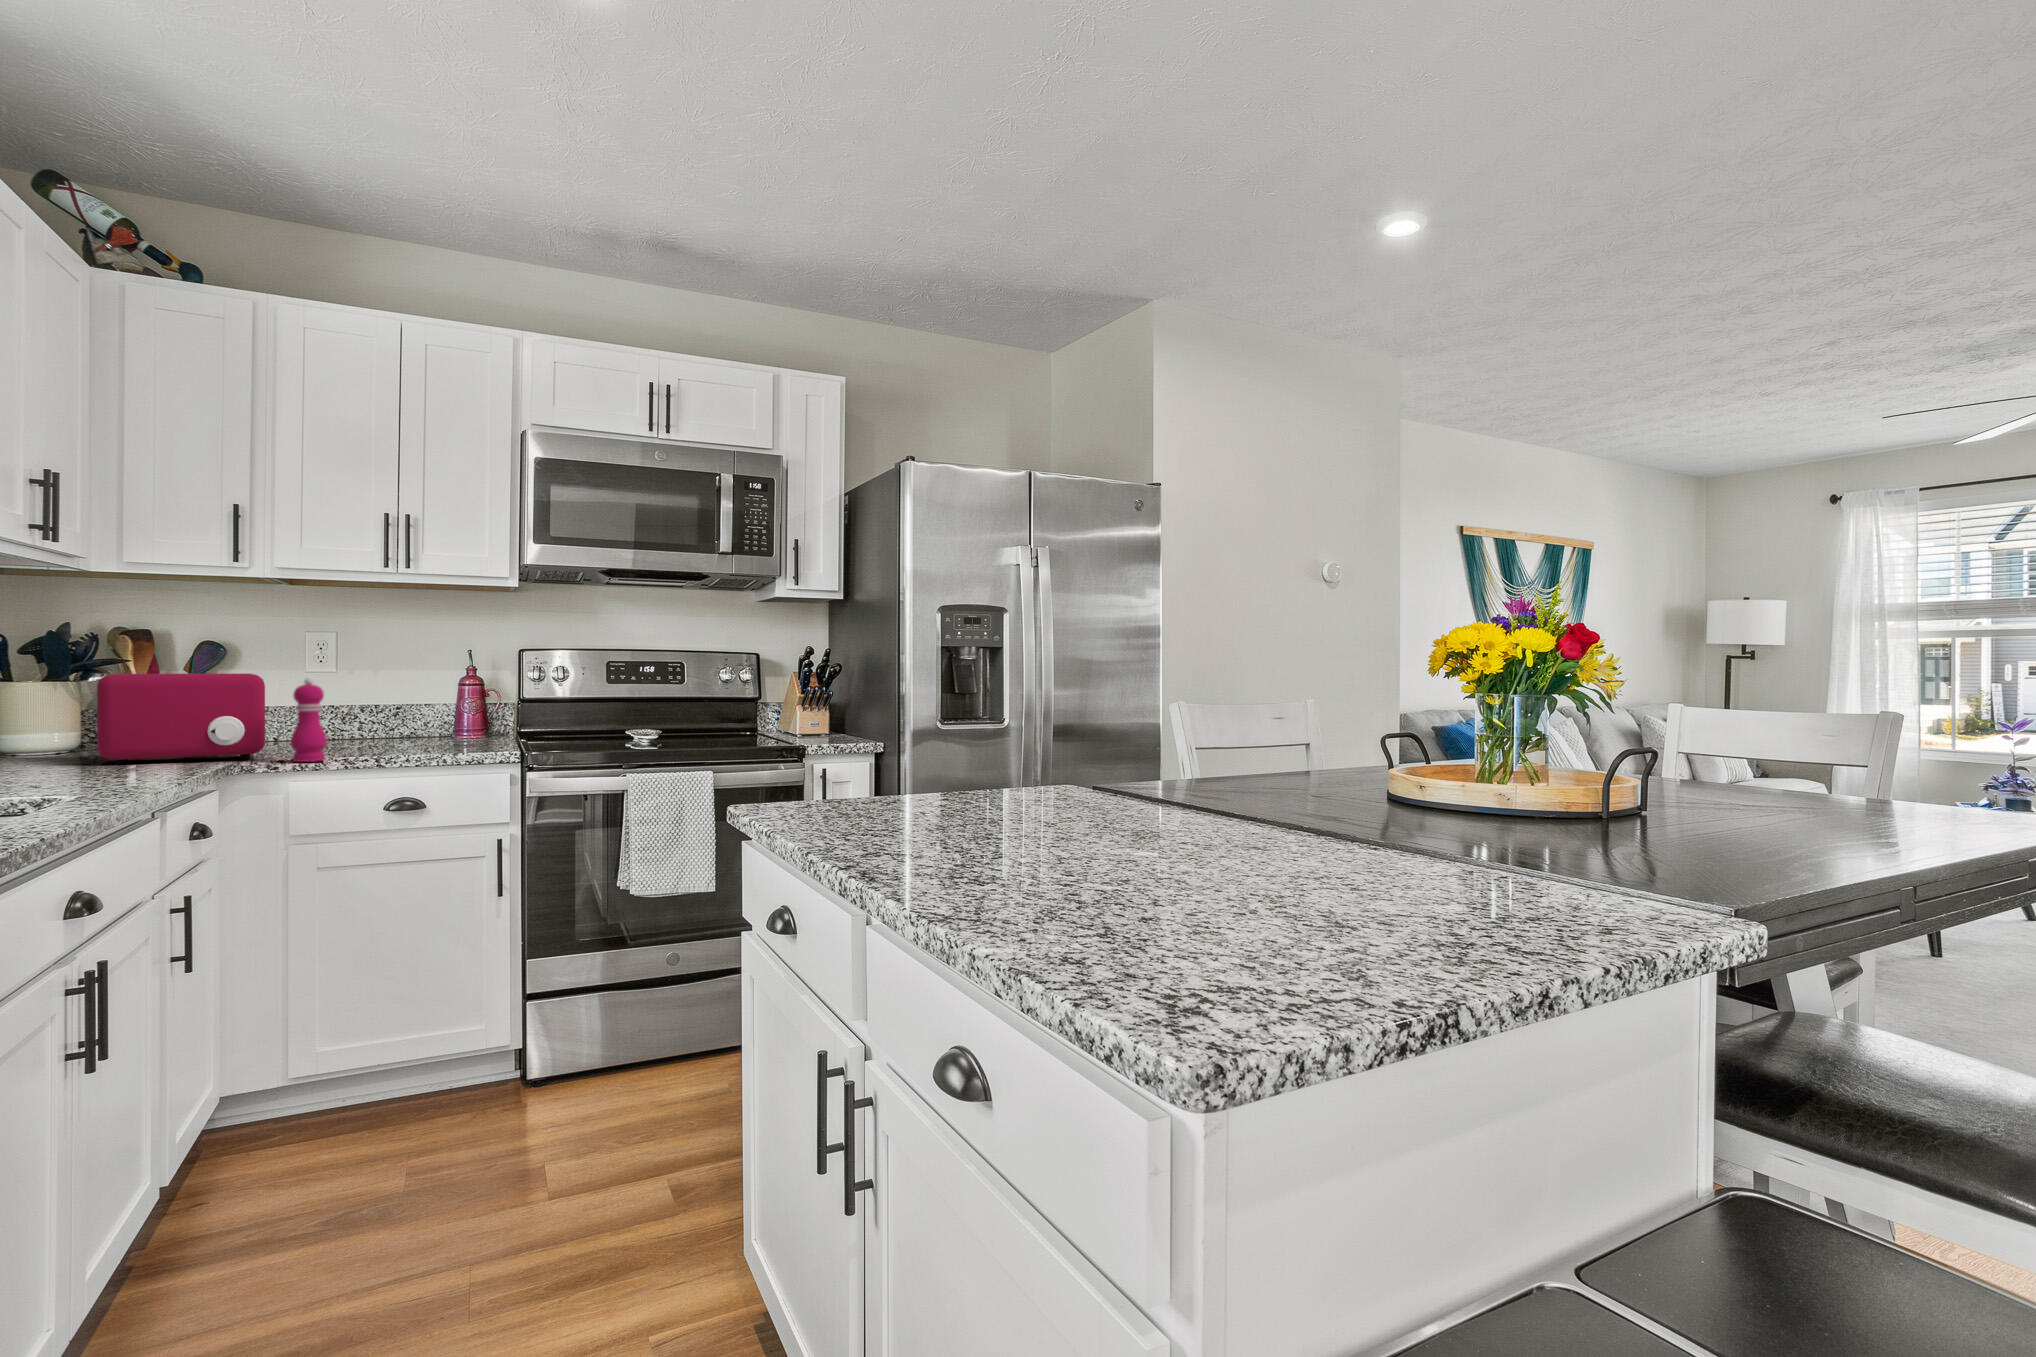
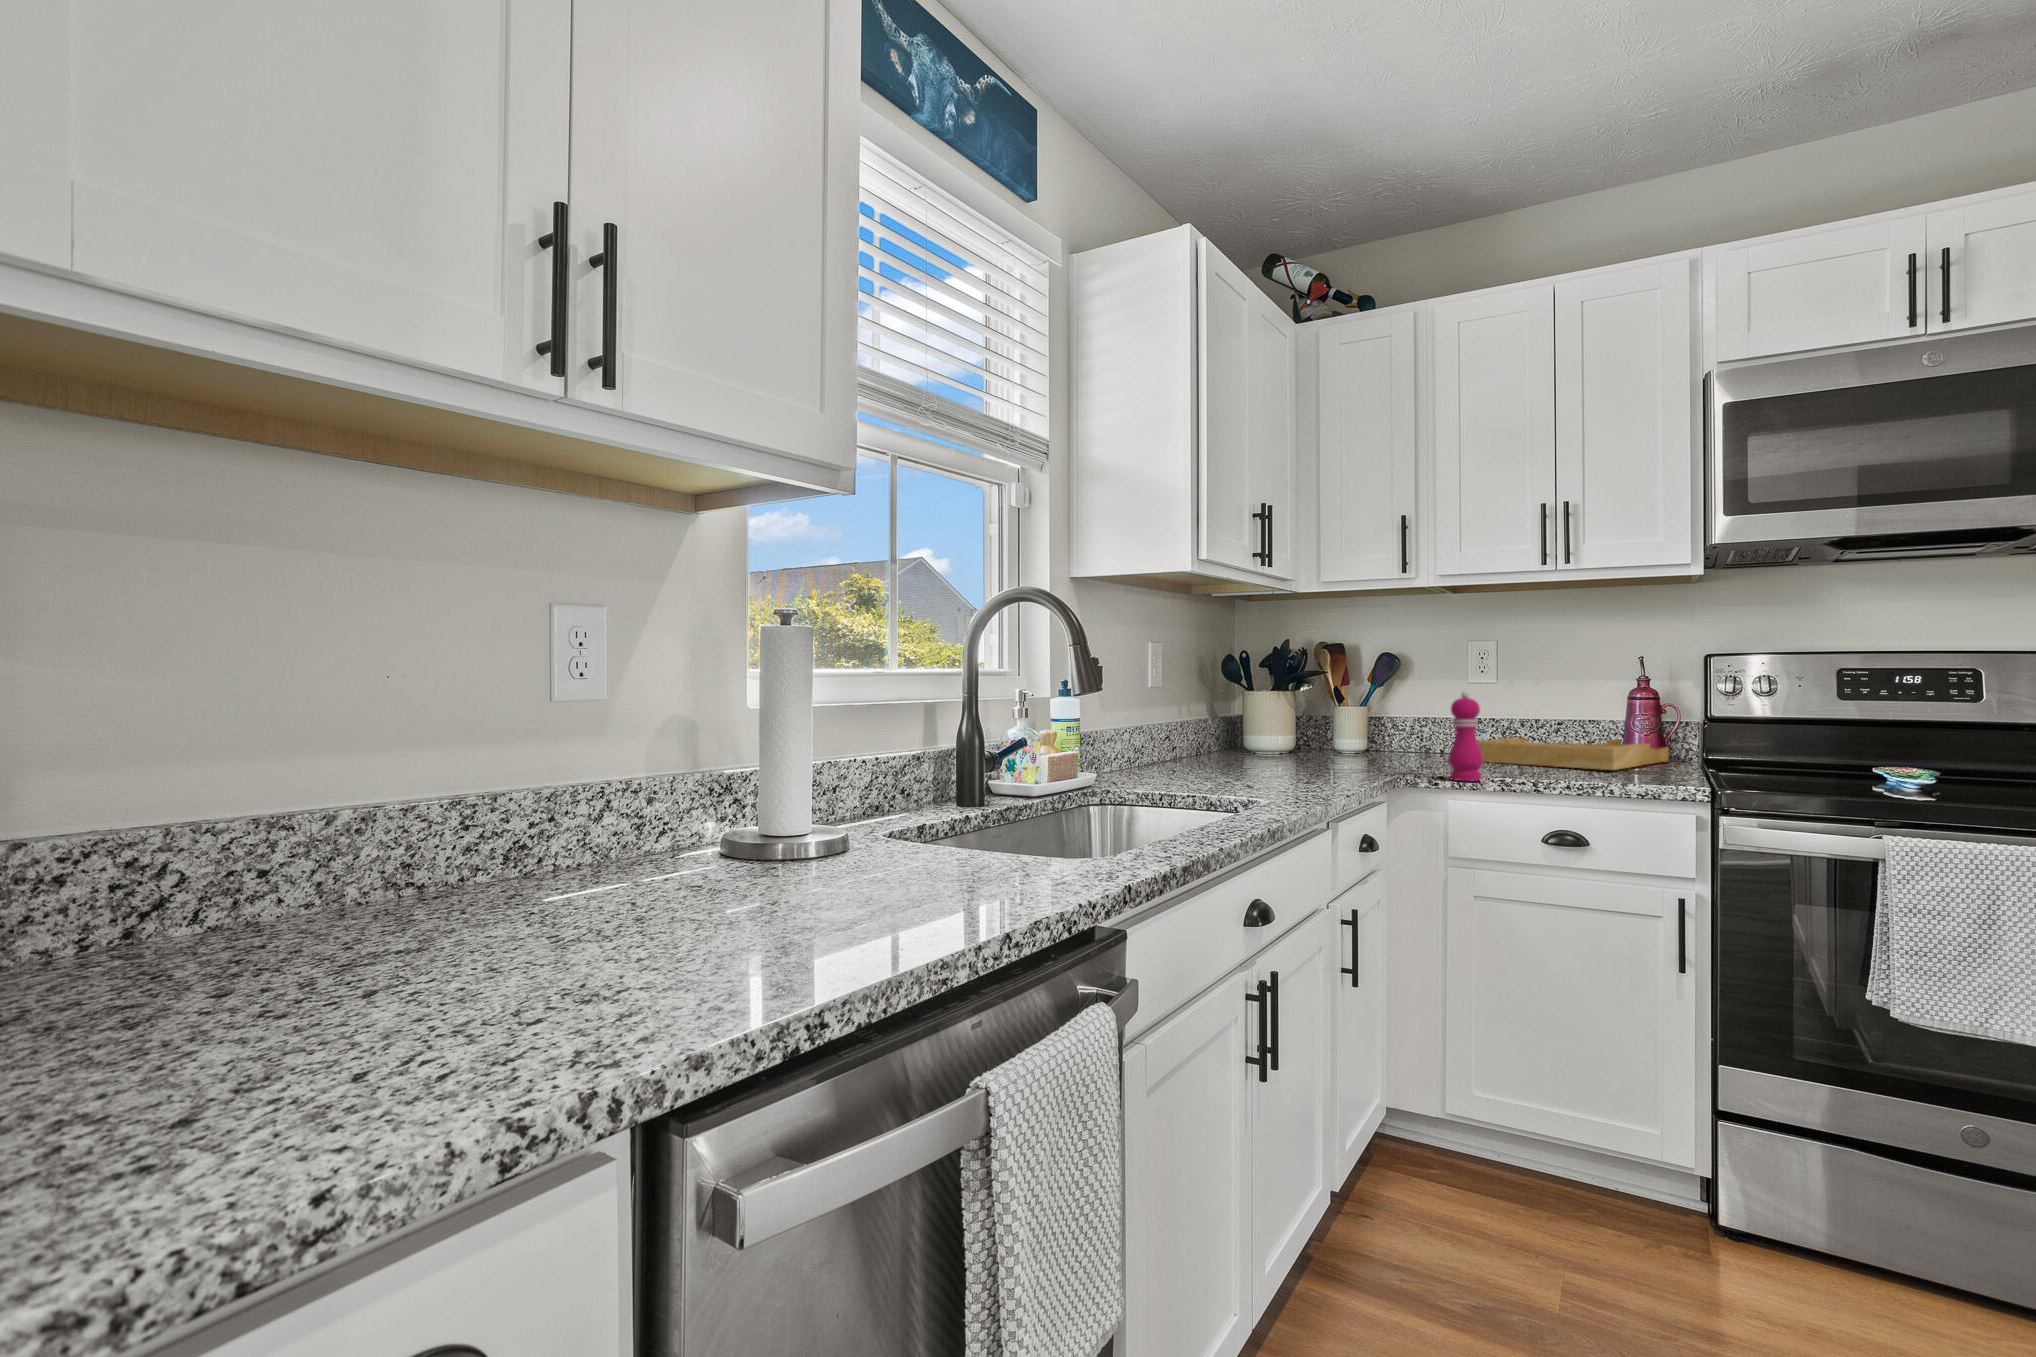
toaster: present [97,673,265,764] -> none [1295,686,1427,772]
tray: none [308,720,490,746] -> present [1477,738,1669,770]

